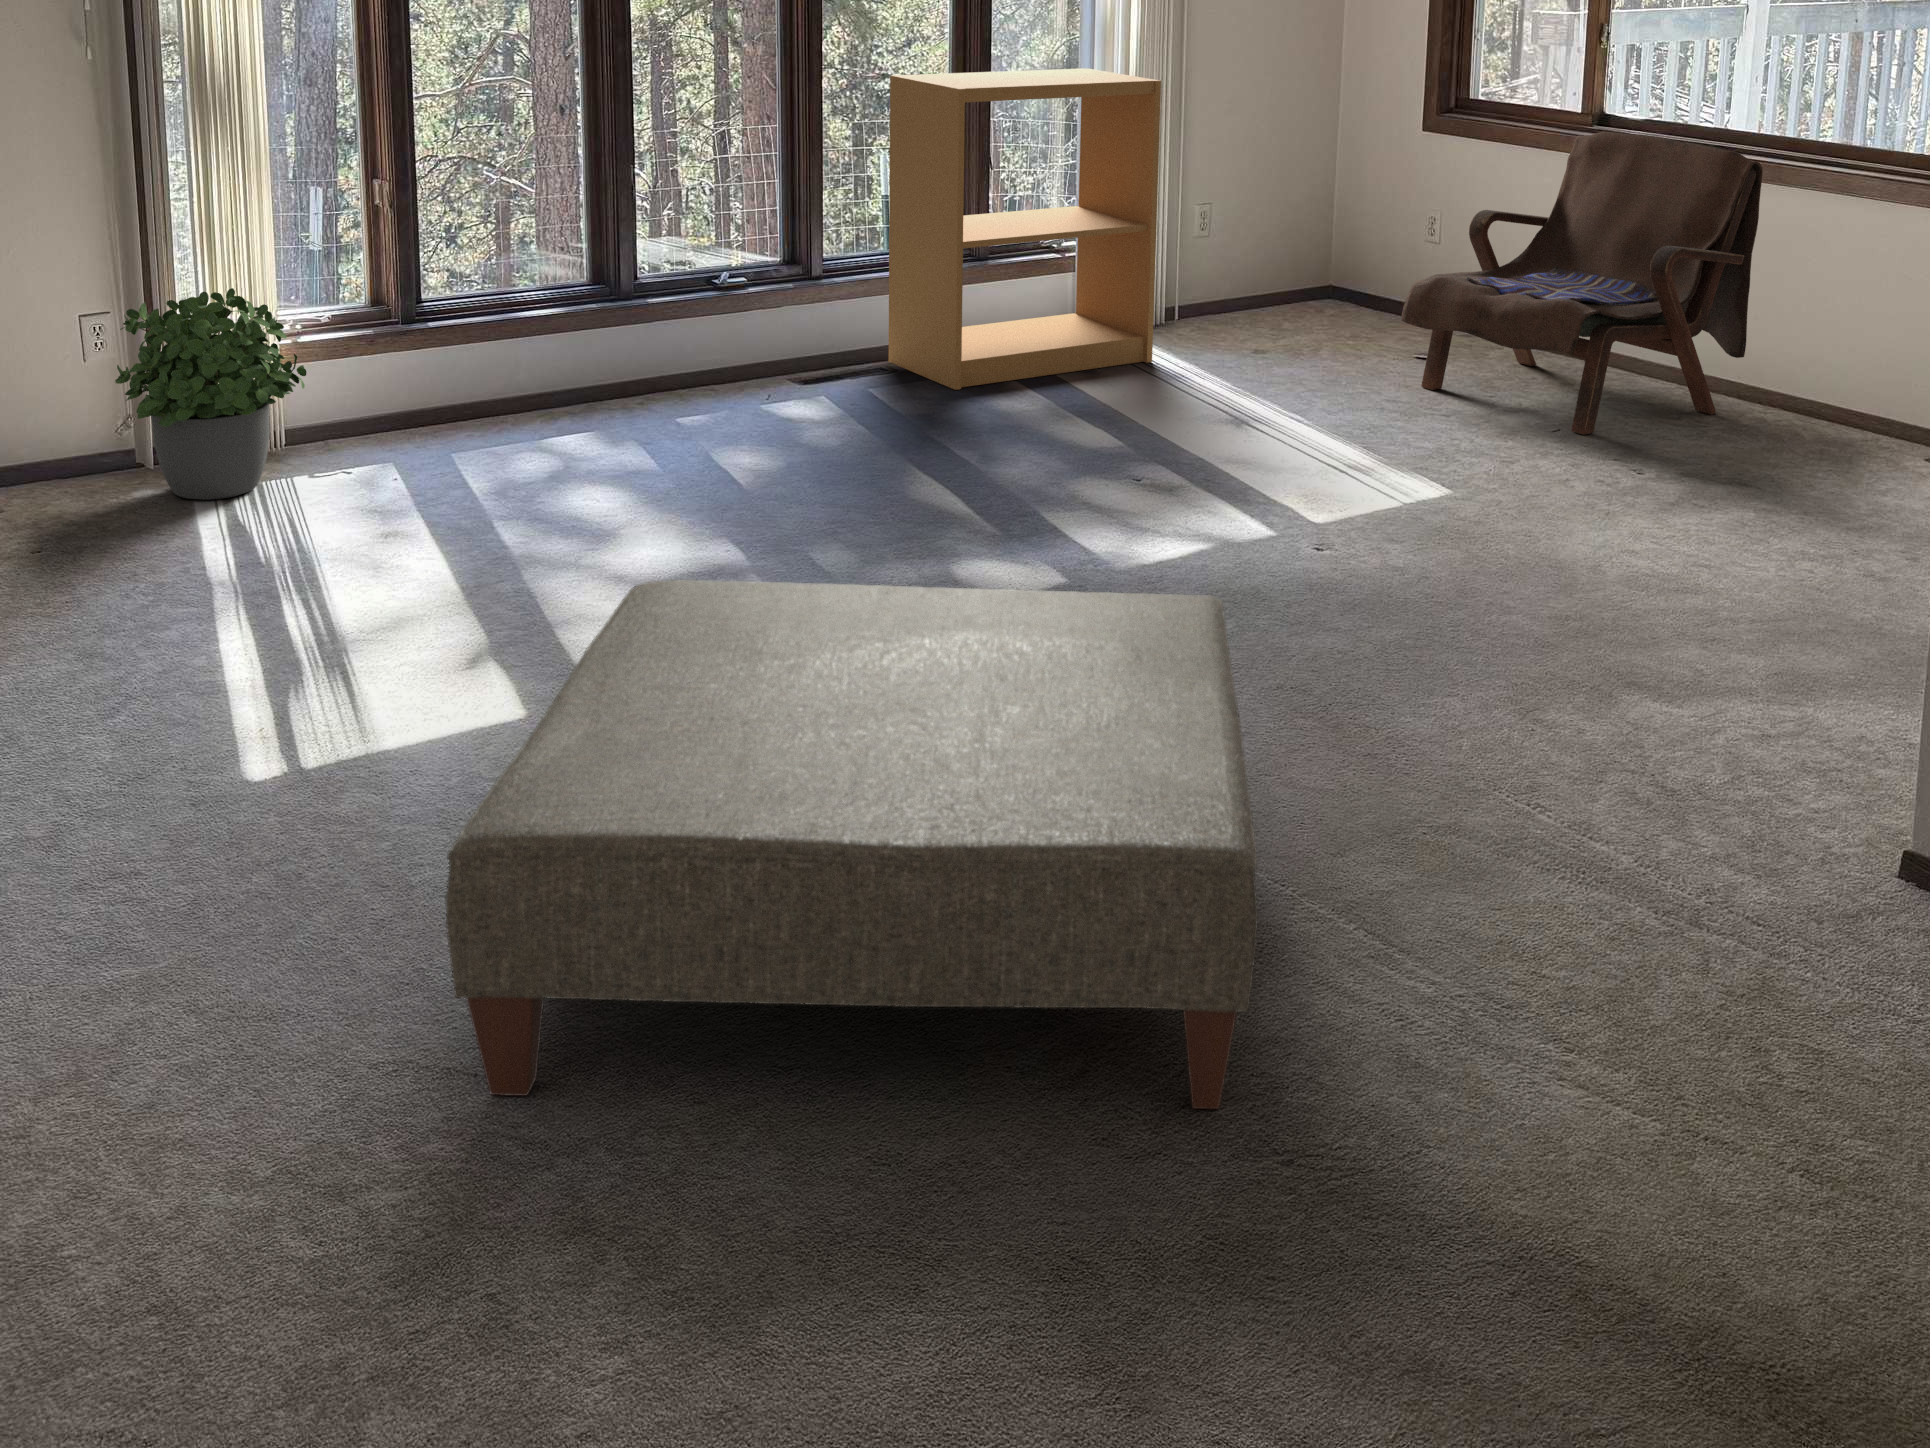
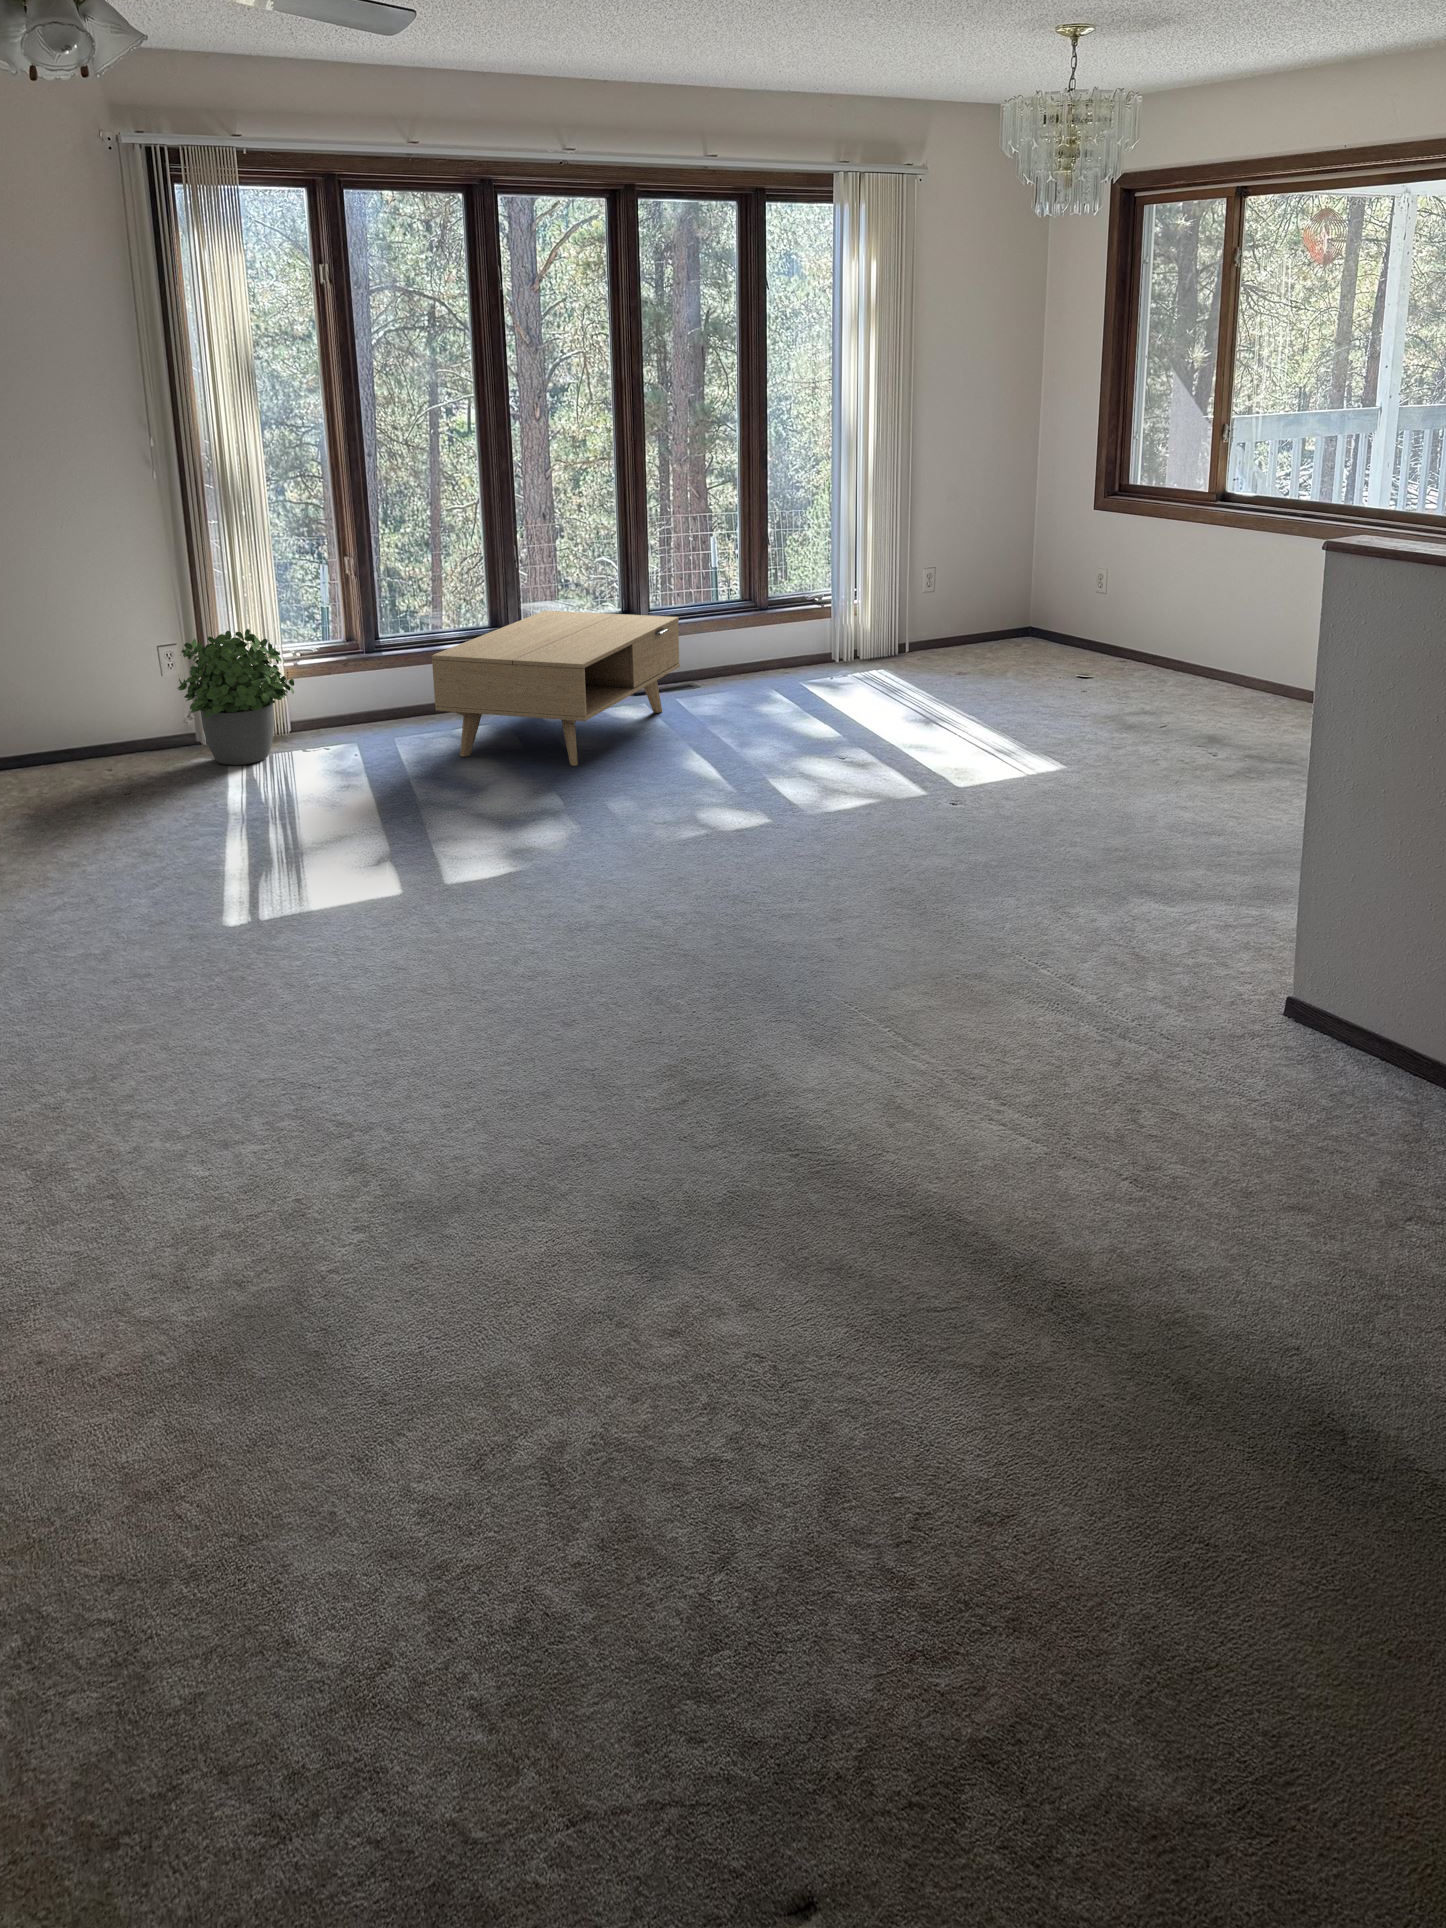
bookshelf: present [889,68,1161,390] -> none [693,469,886,699]
armchair: present [1402,132,1763,435] -> none [1059,505,1335,729]
coffee table: none [530,261,880,497] -> present [432,611,680,766]
ottoman: present [446,580,1258,1109] -> none [282,802,818,1119]

